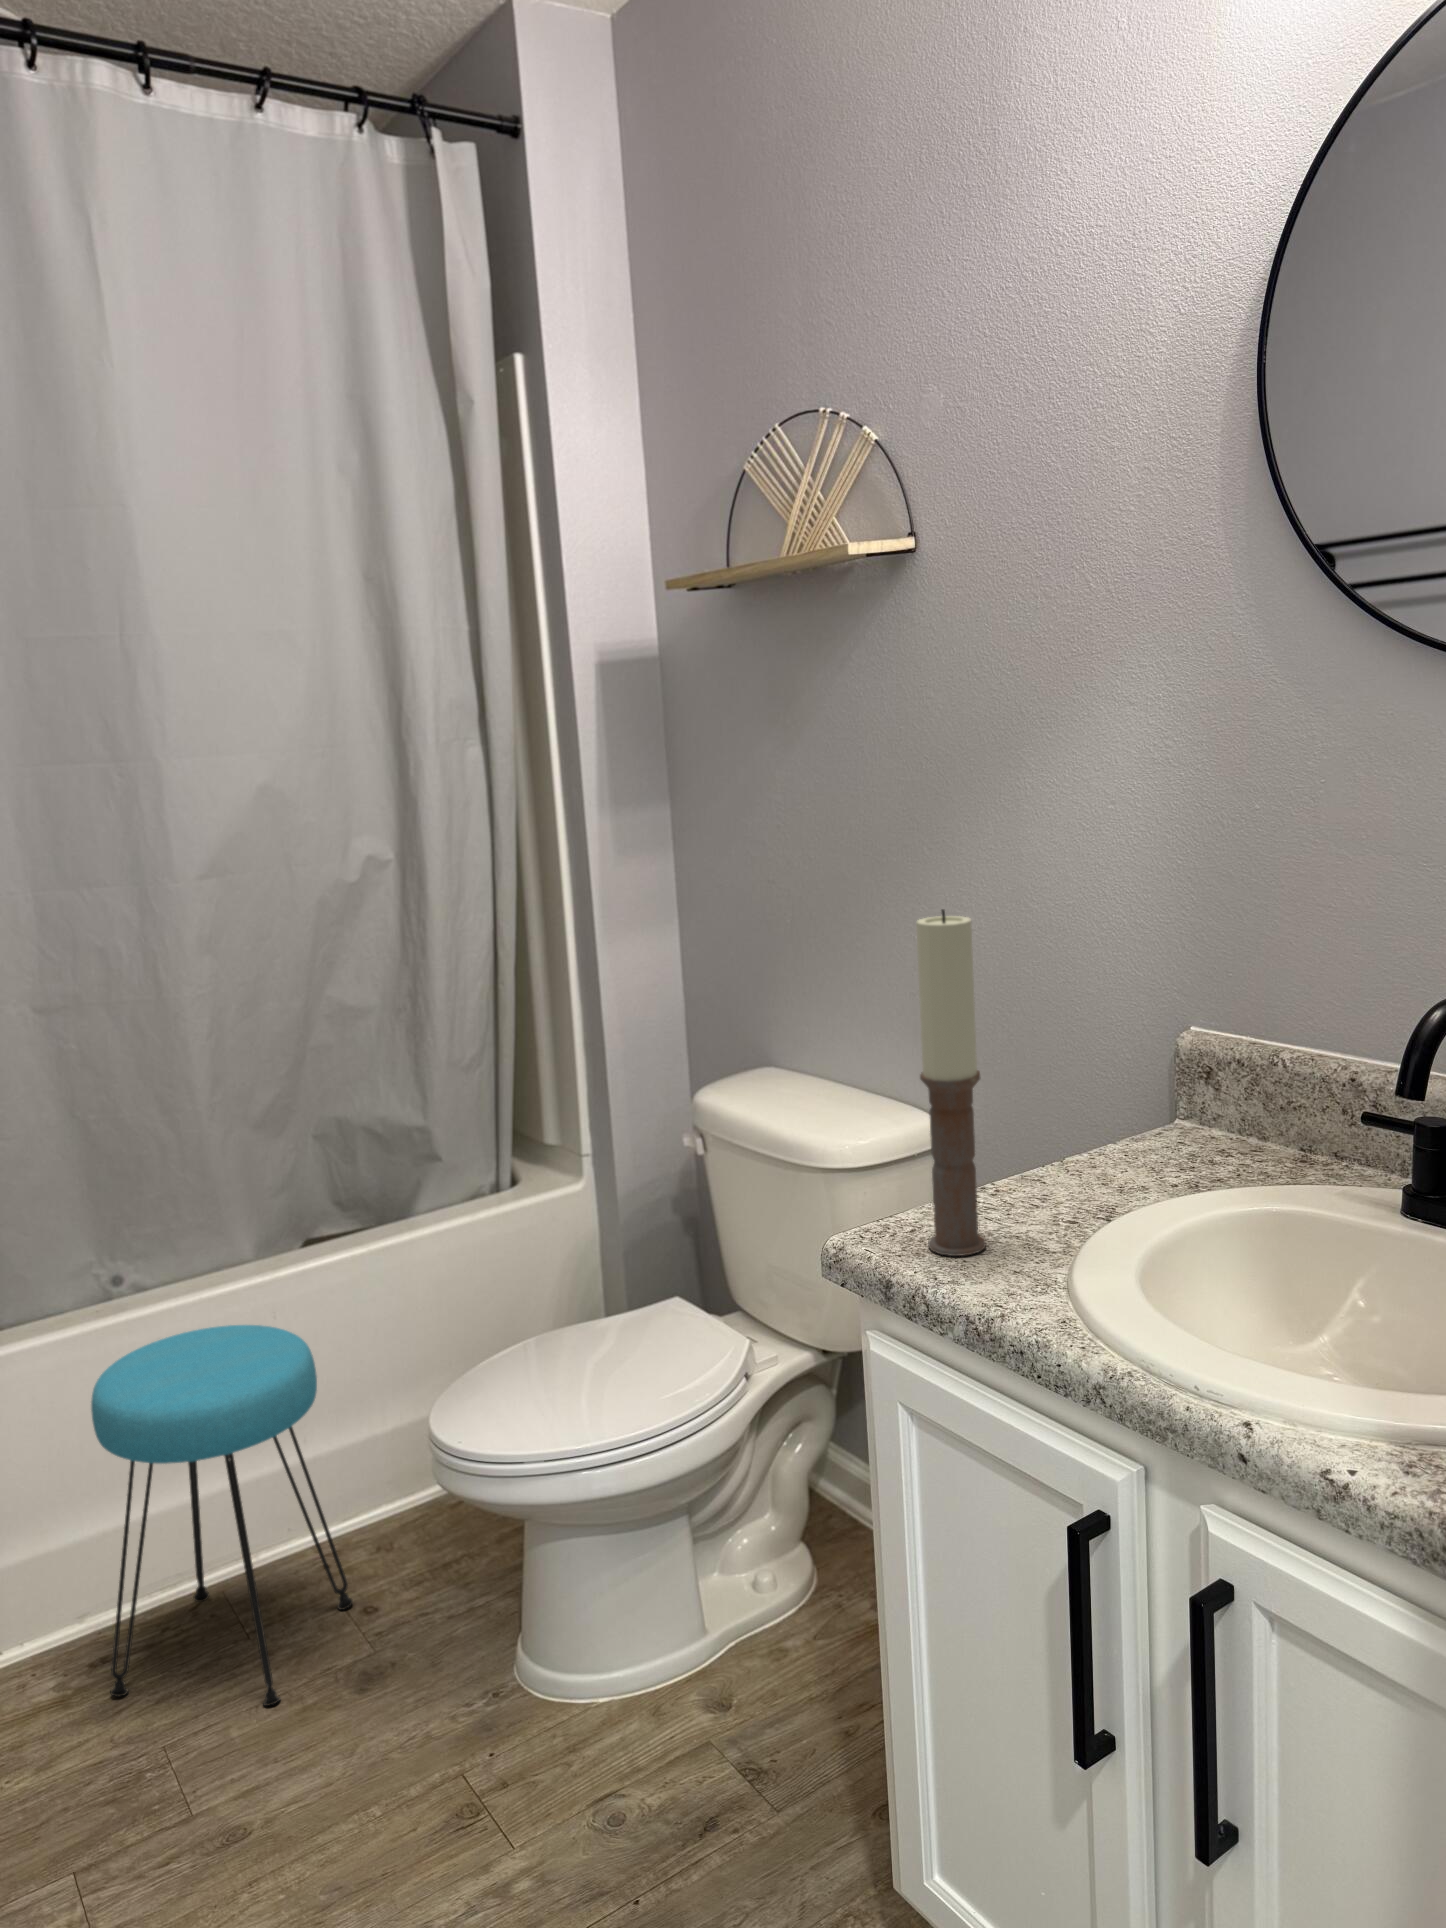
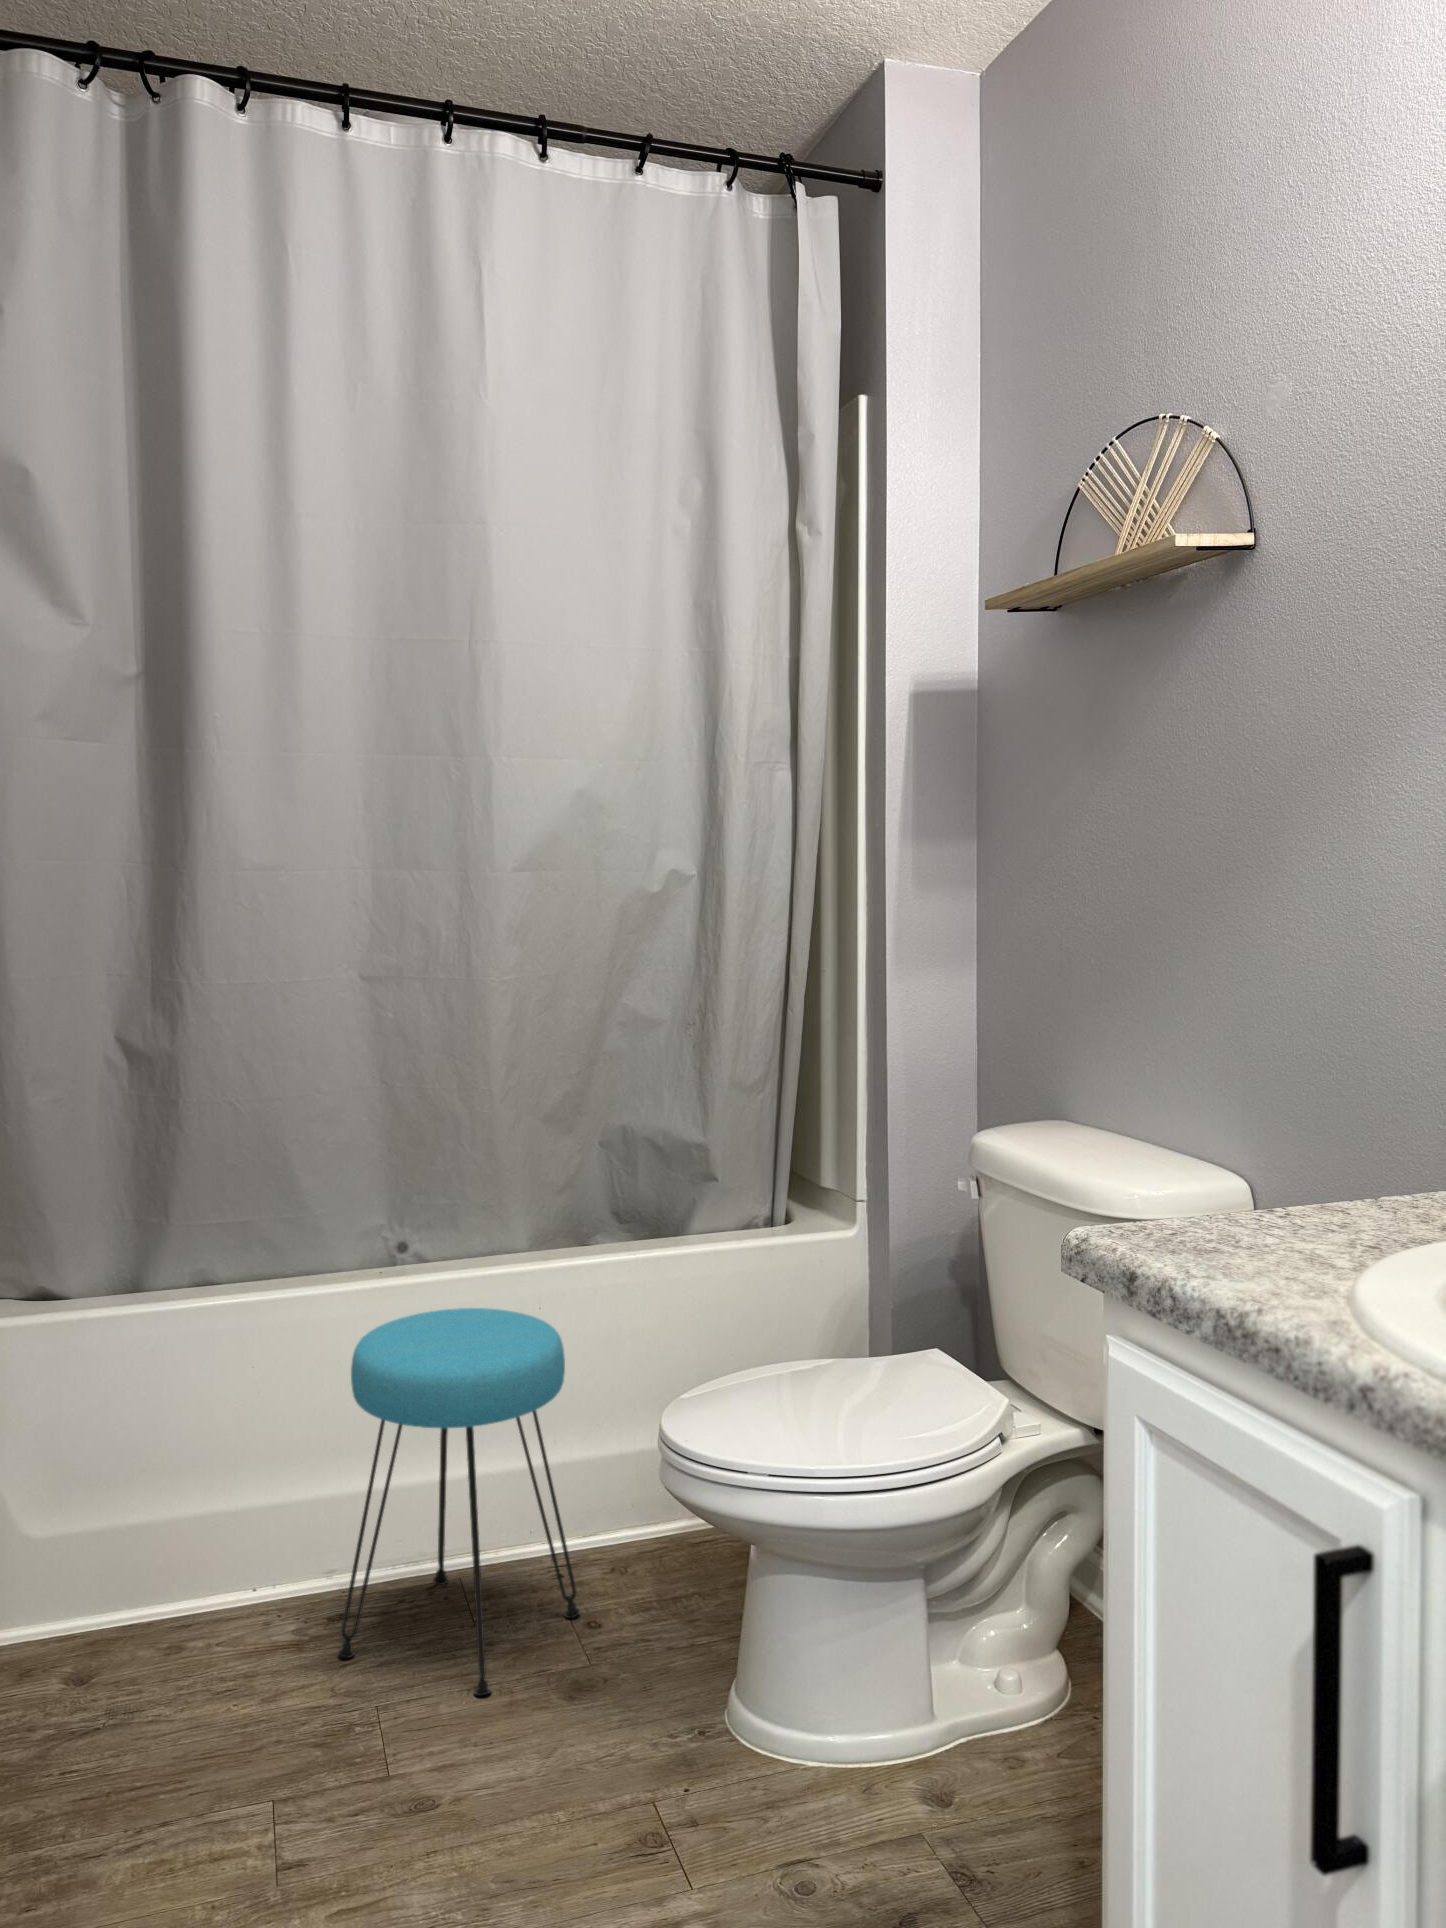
candle: present [916,909,986,1256] -> none [1187,845,1263,1257]

